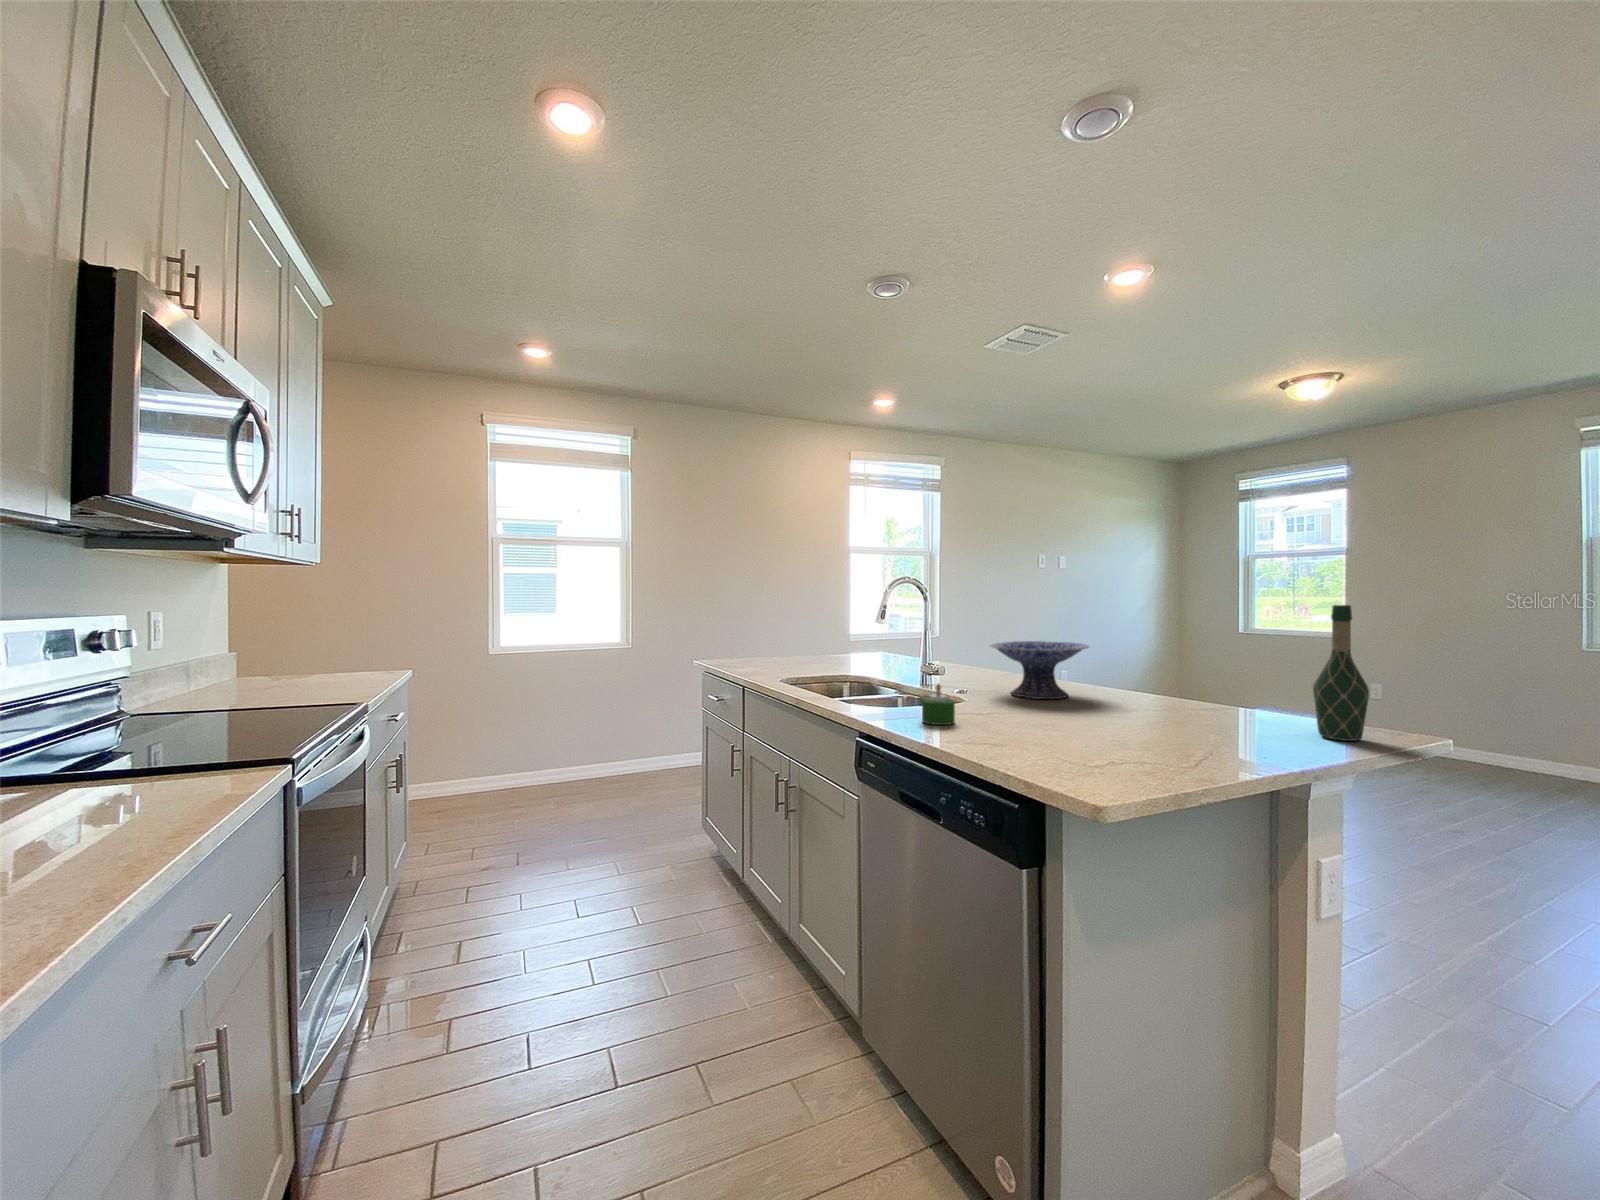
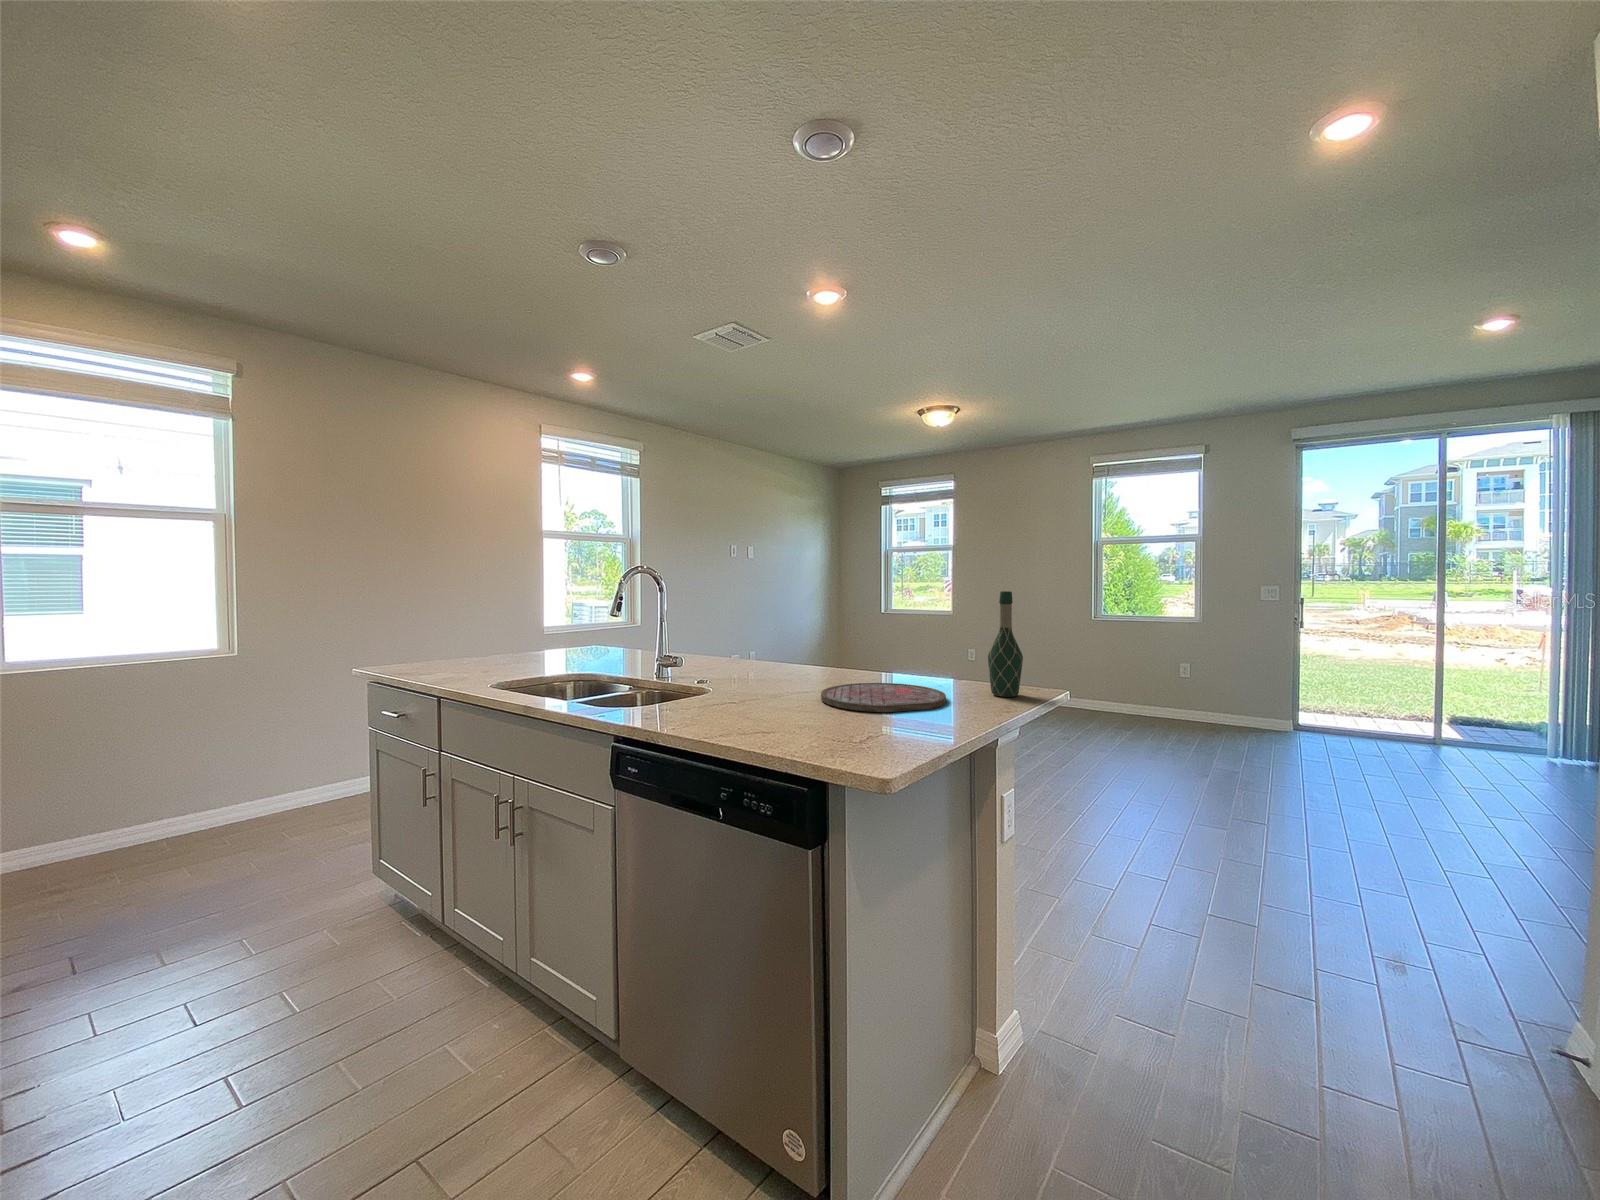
decorative bowl: present [991,641,1089,699] -> none [728,628,816,683]
candle: present [922,684,955,725] -> none [680,676,713,718]
cutting board: none [1080,707,1244,743] -> present [821,683,946,712]

